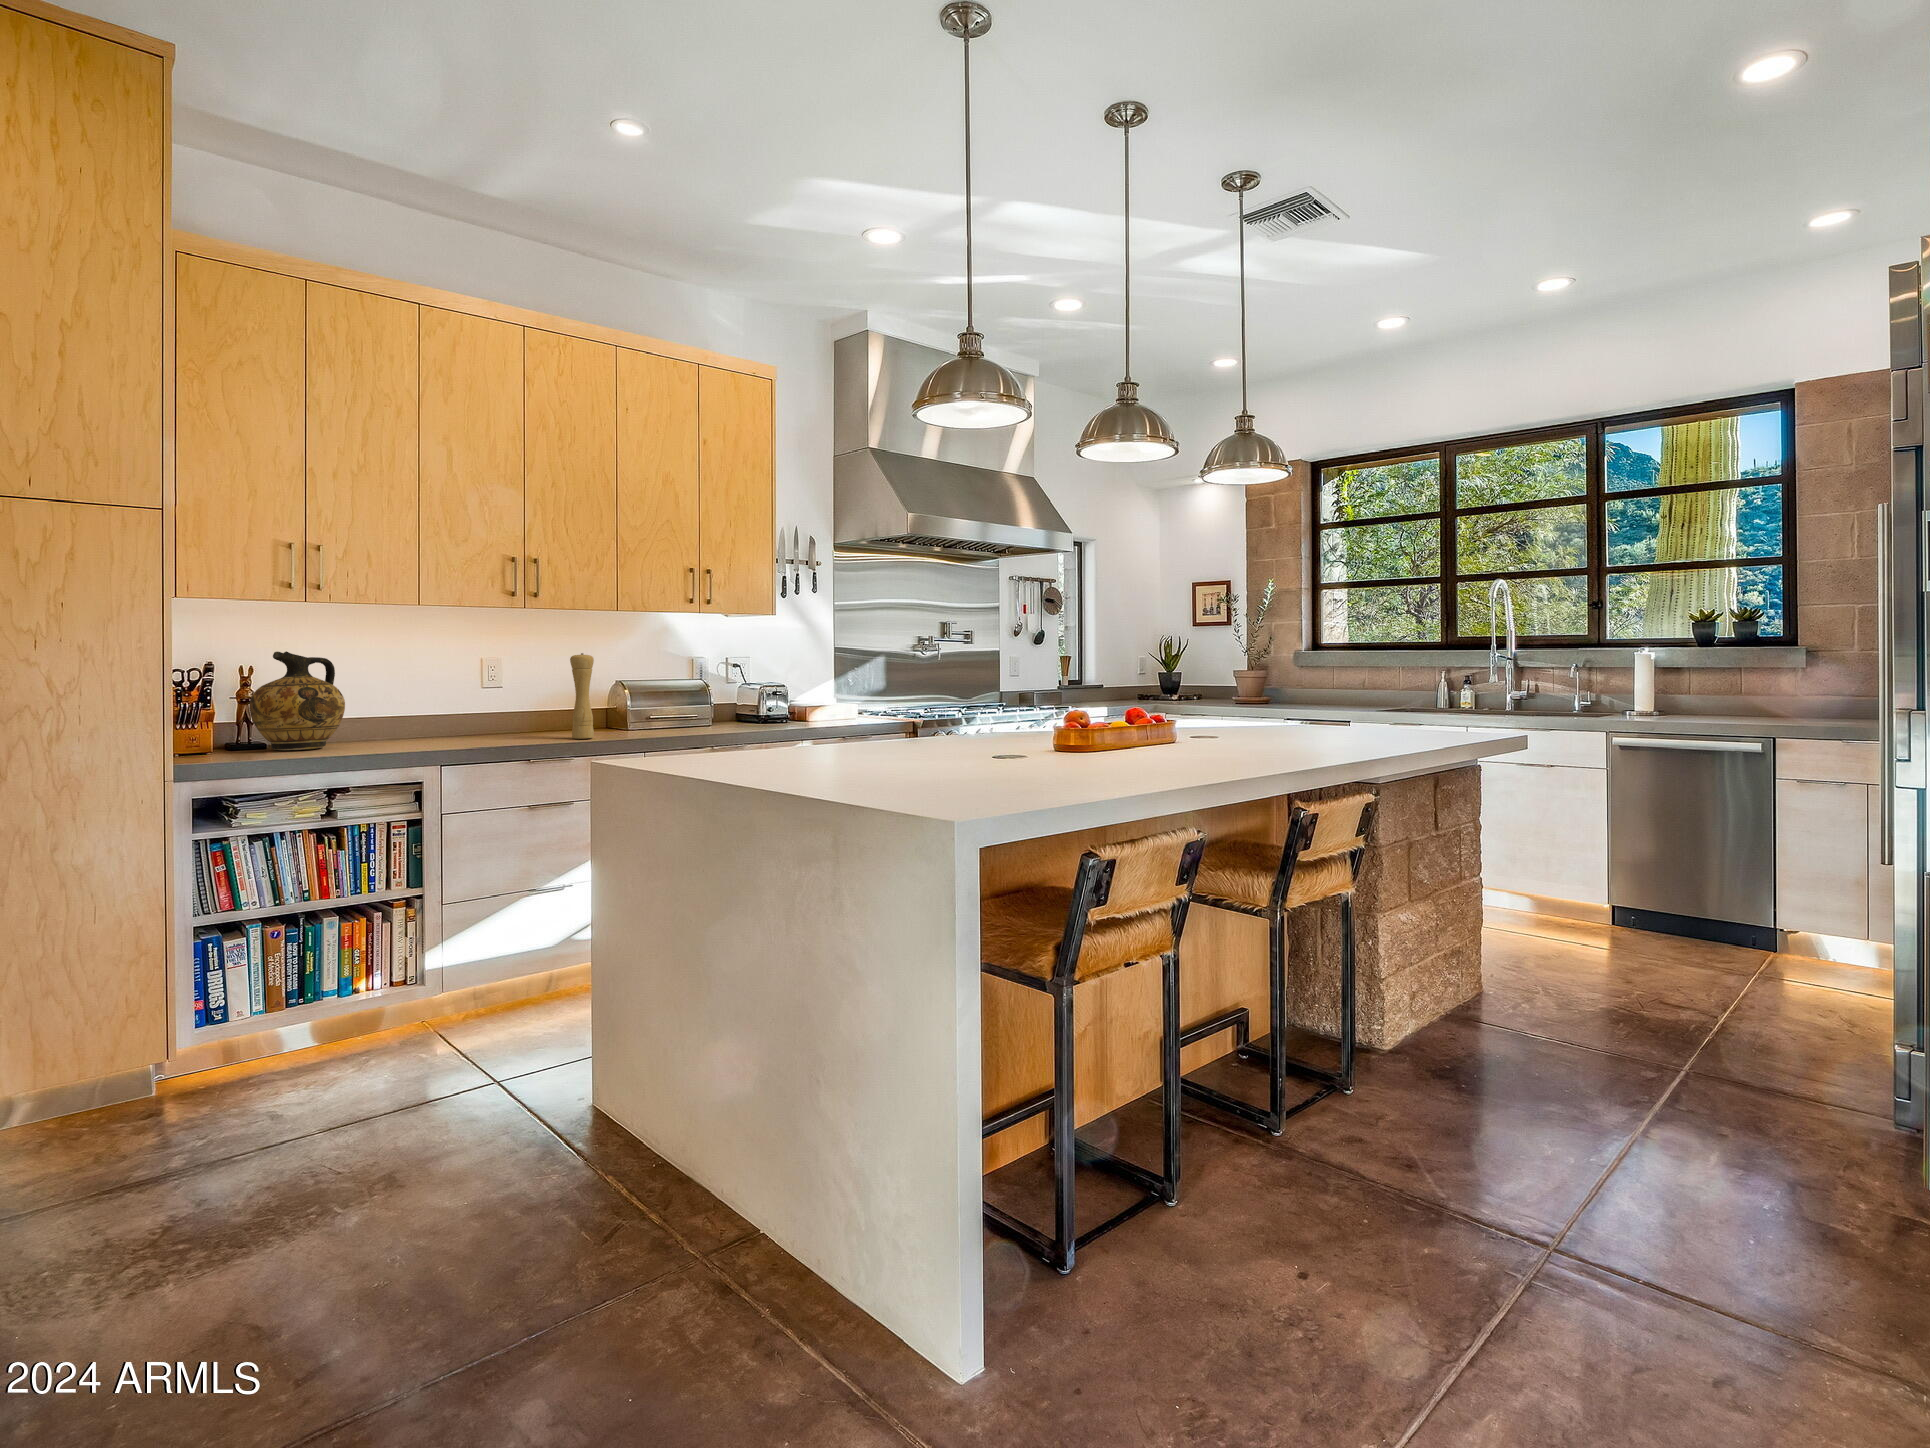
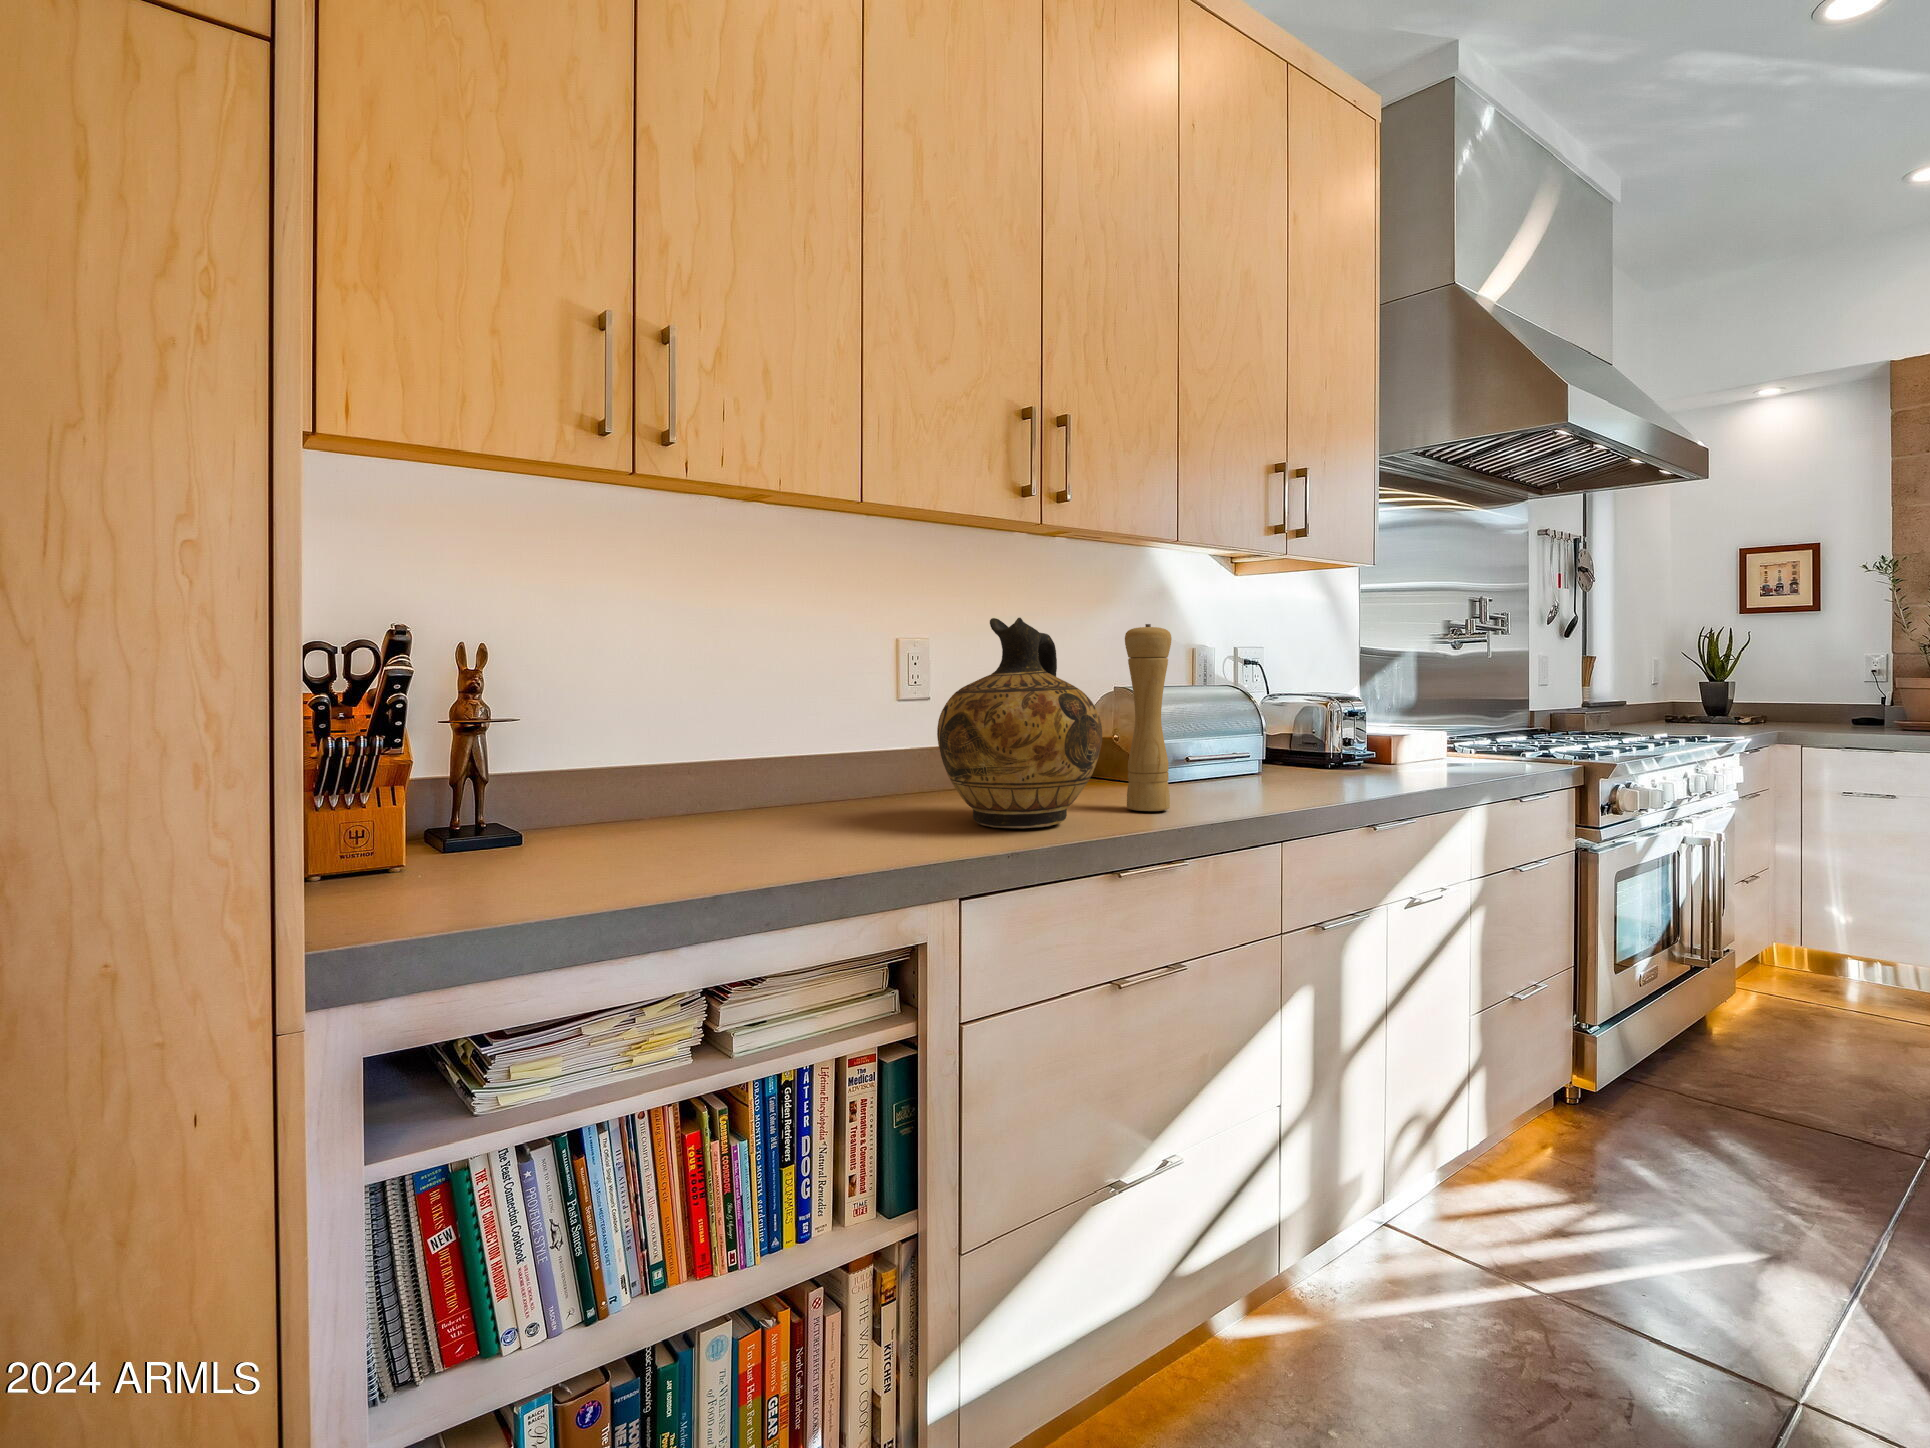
ceramic jug: present [249,651,345,750] -> present [937,618,1102,828]

